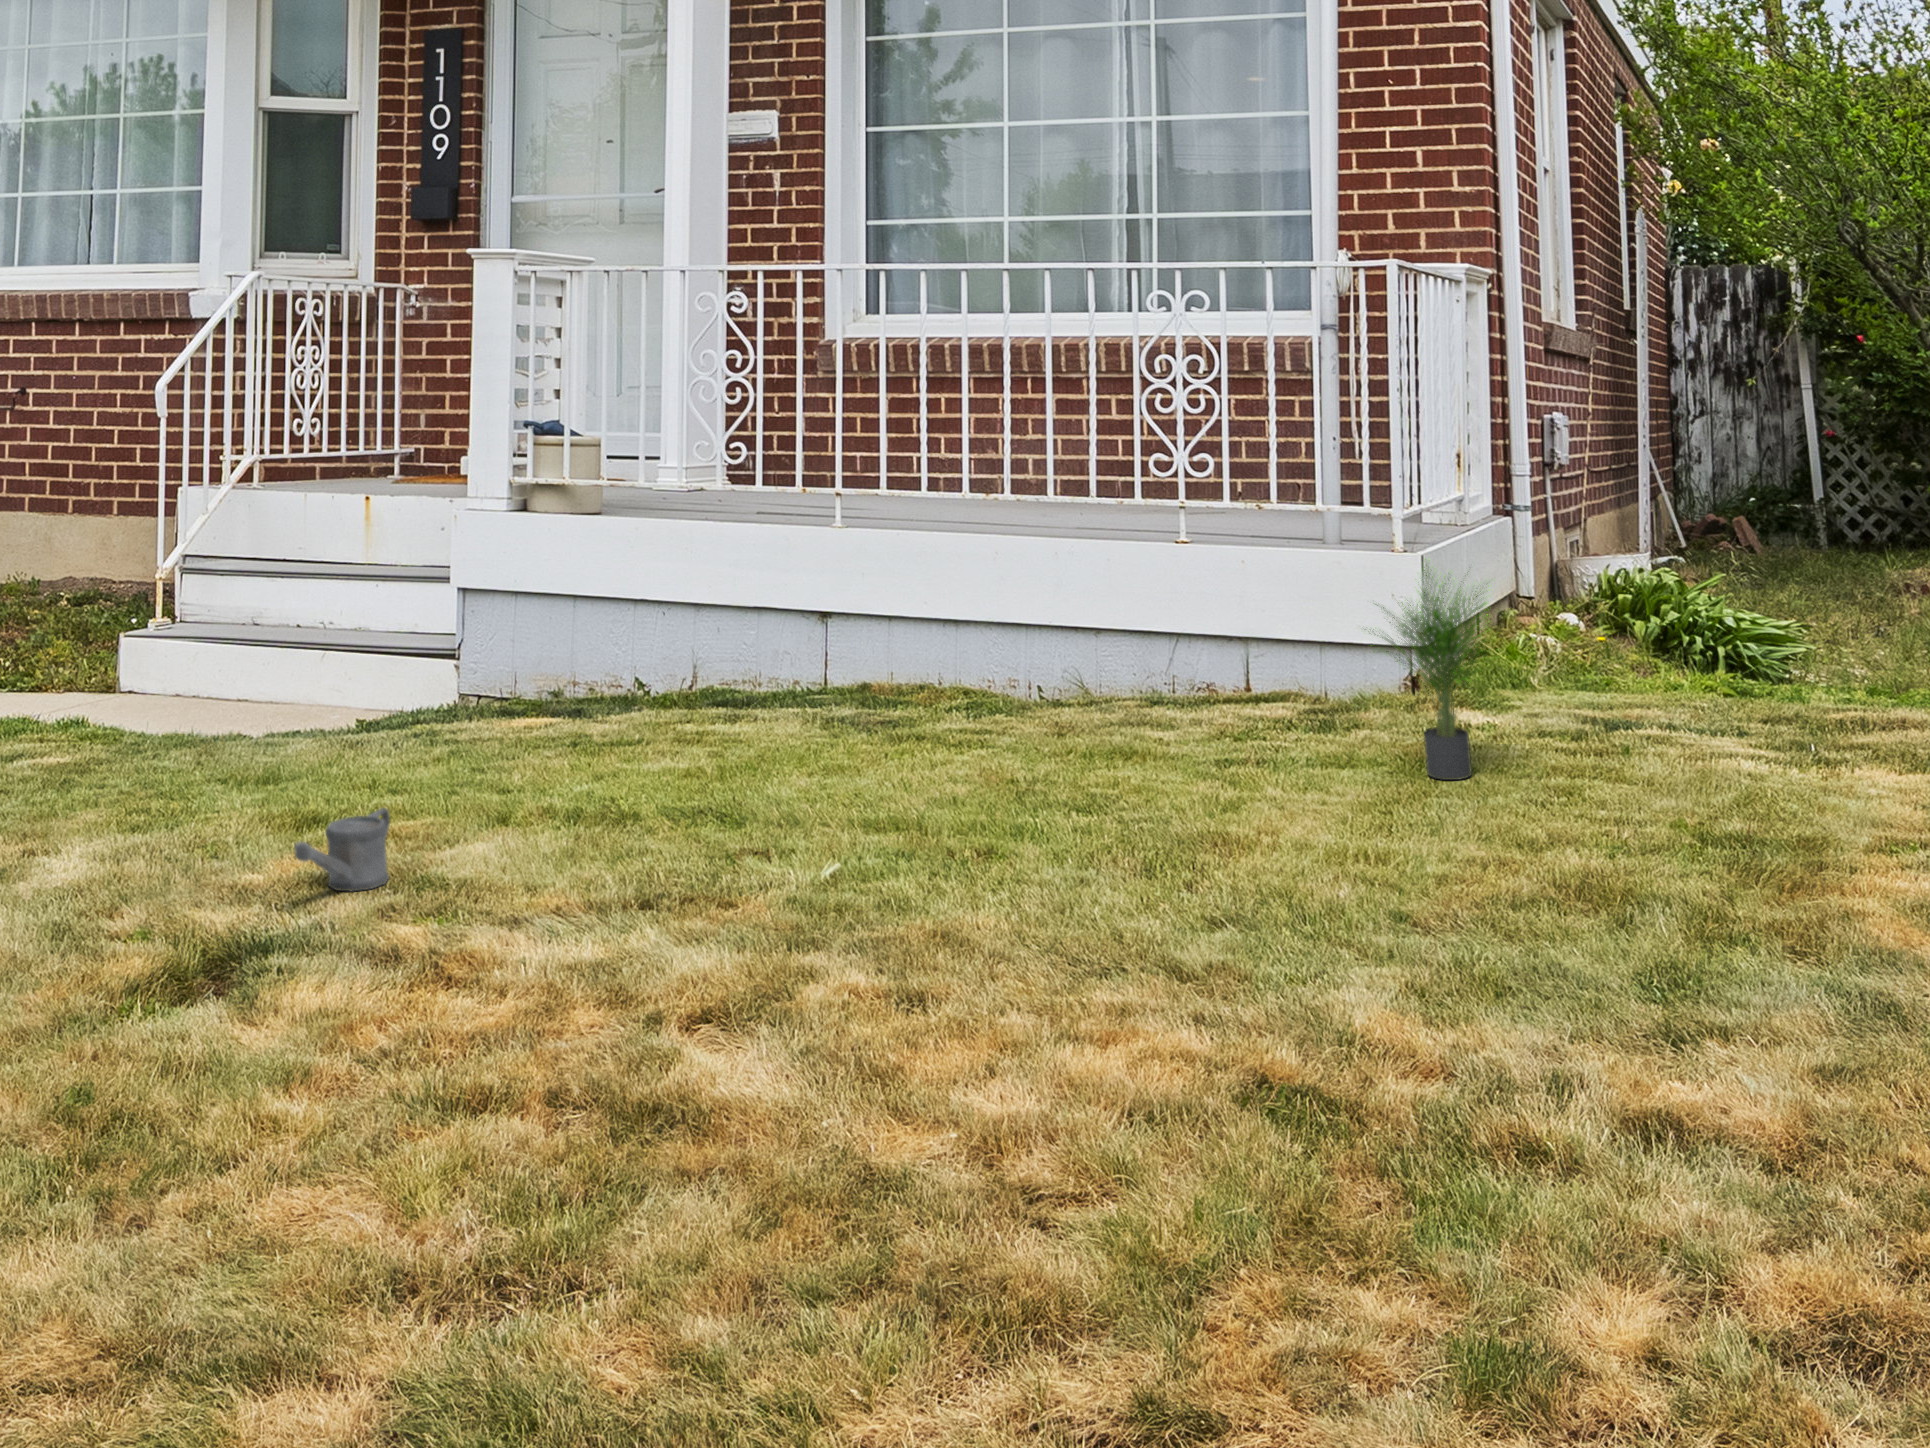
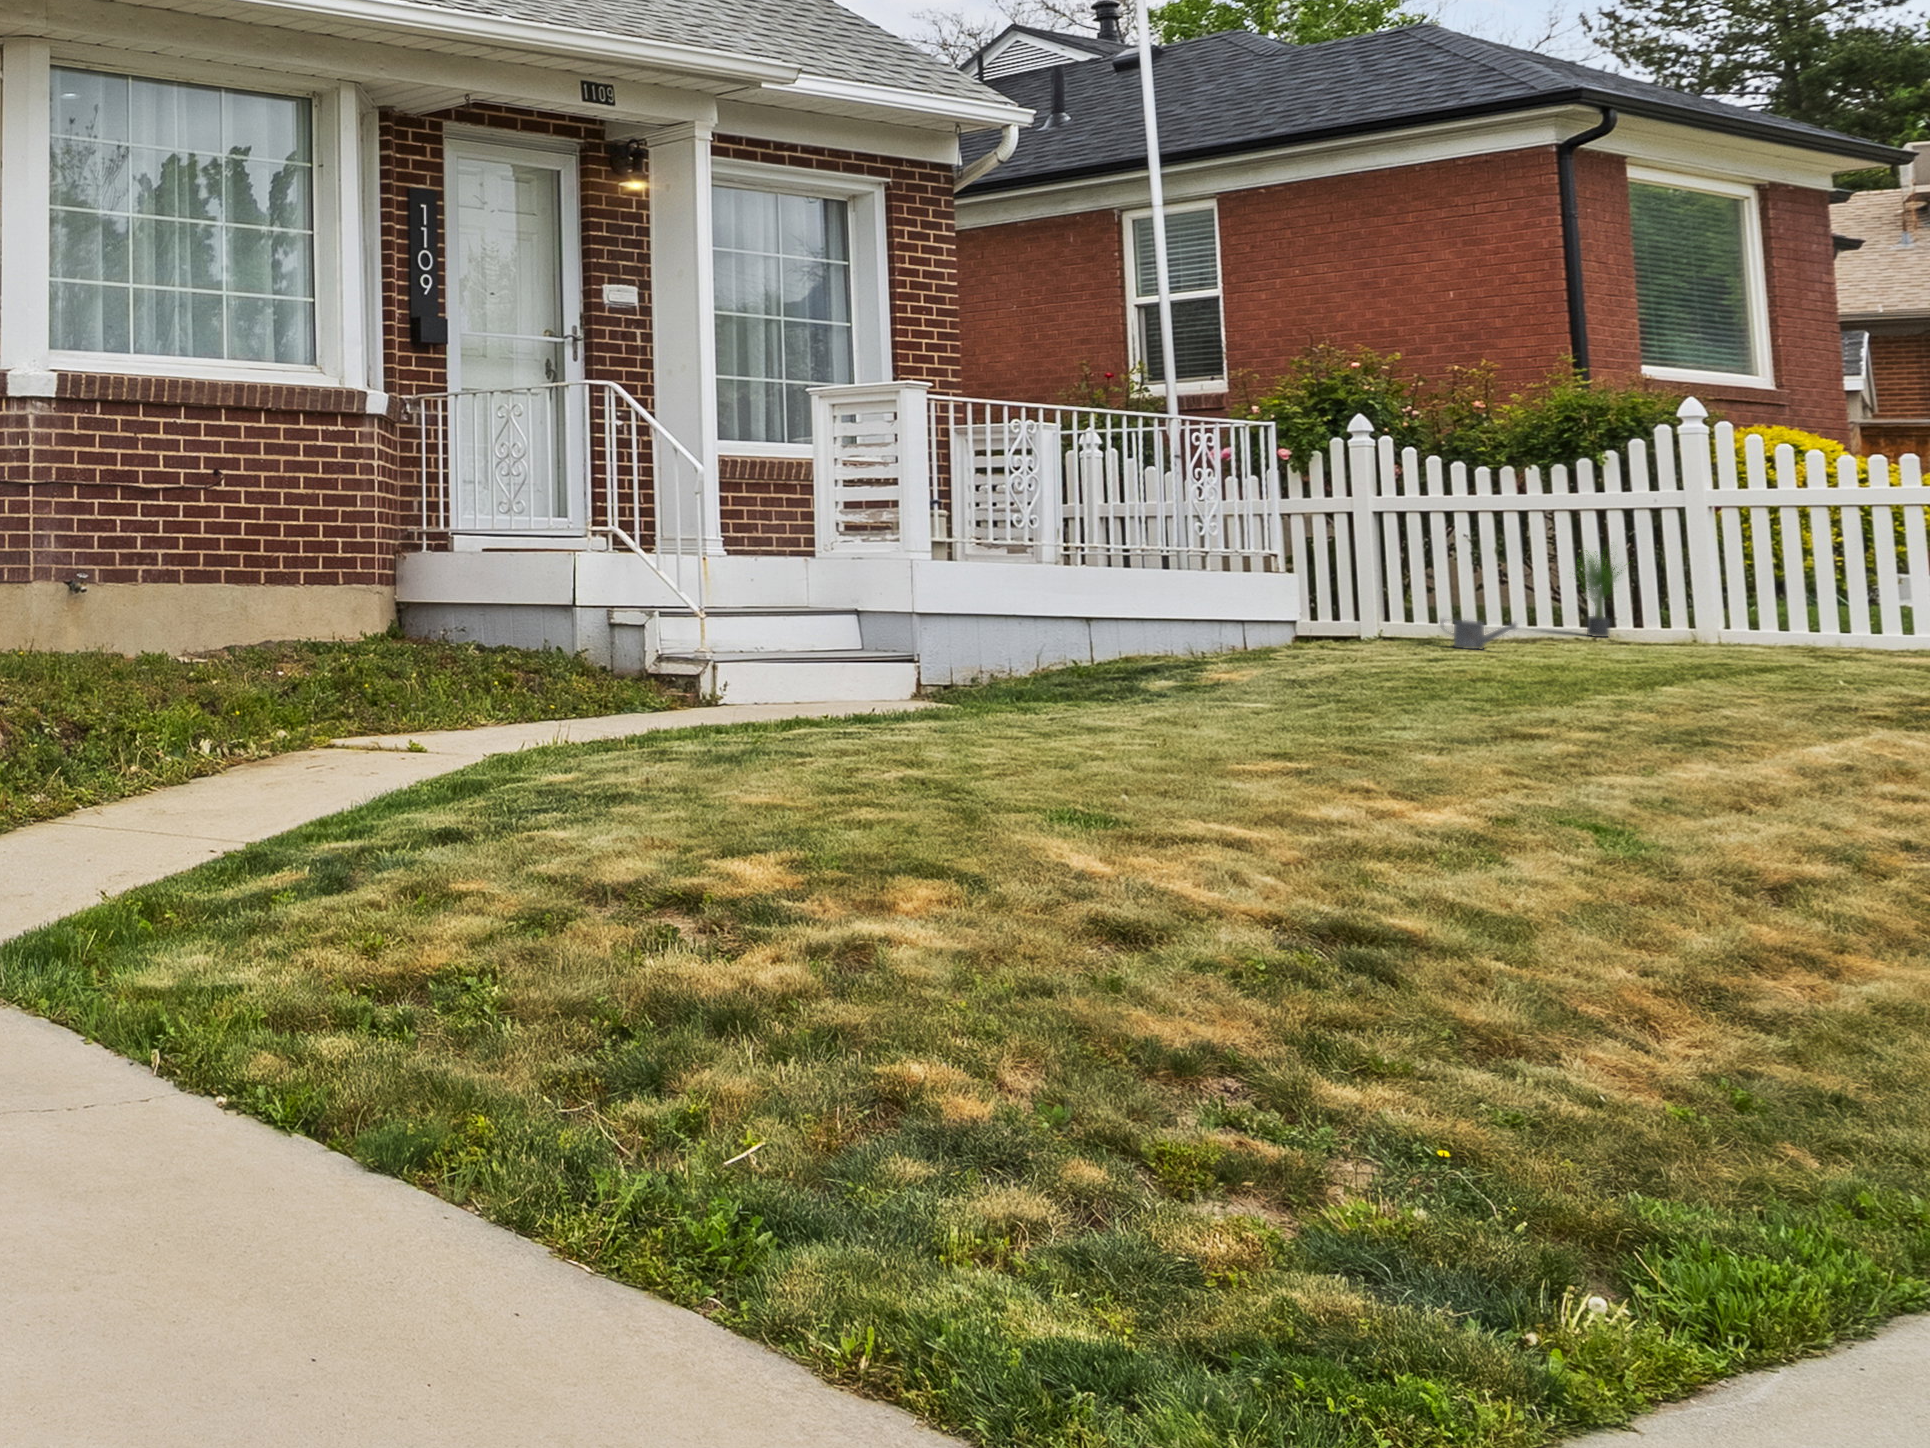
watering can: present [294,808,390,891] -> present [1441,620,1517,649]

